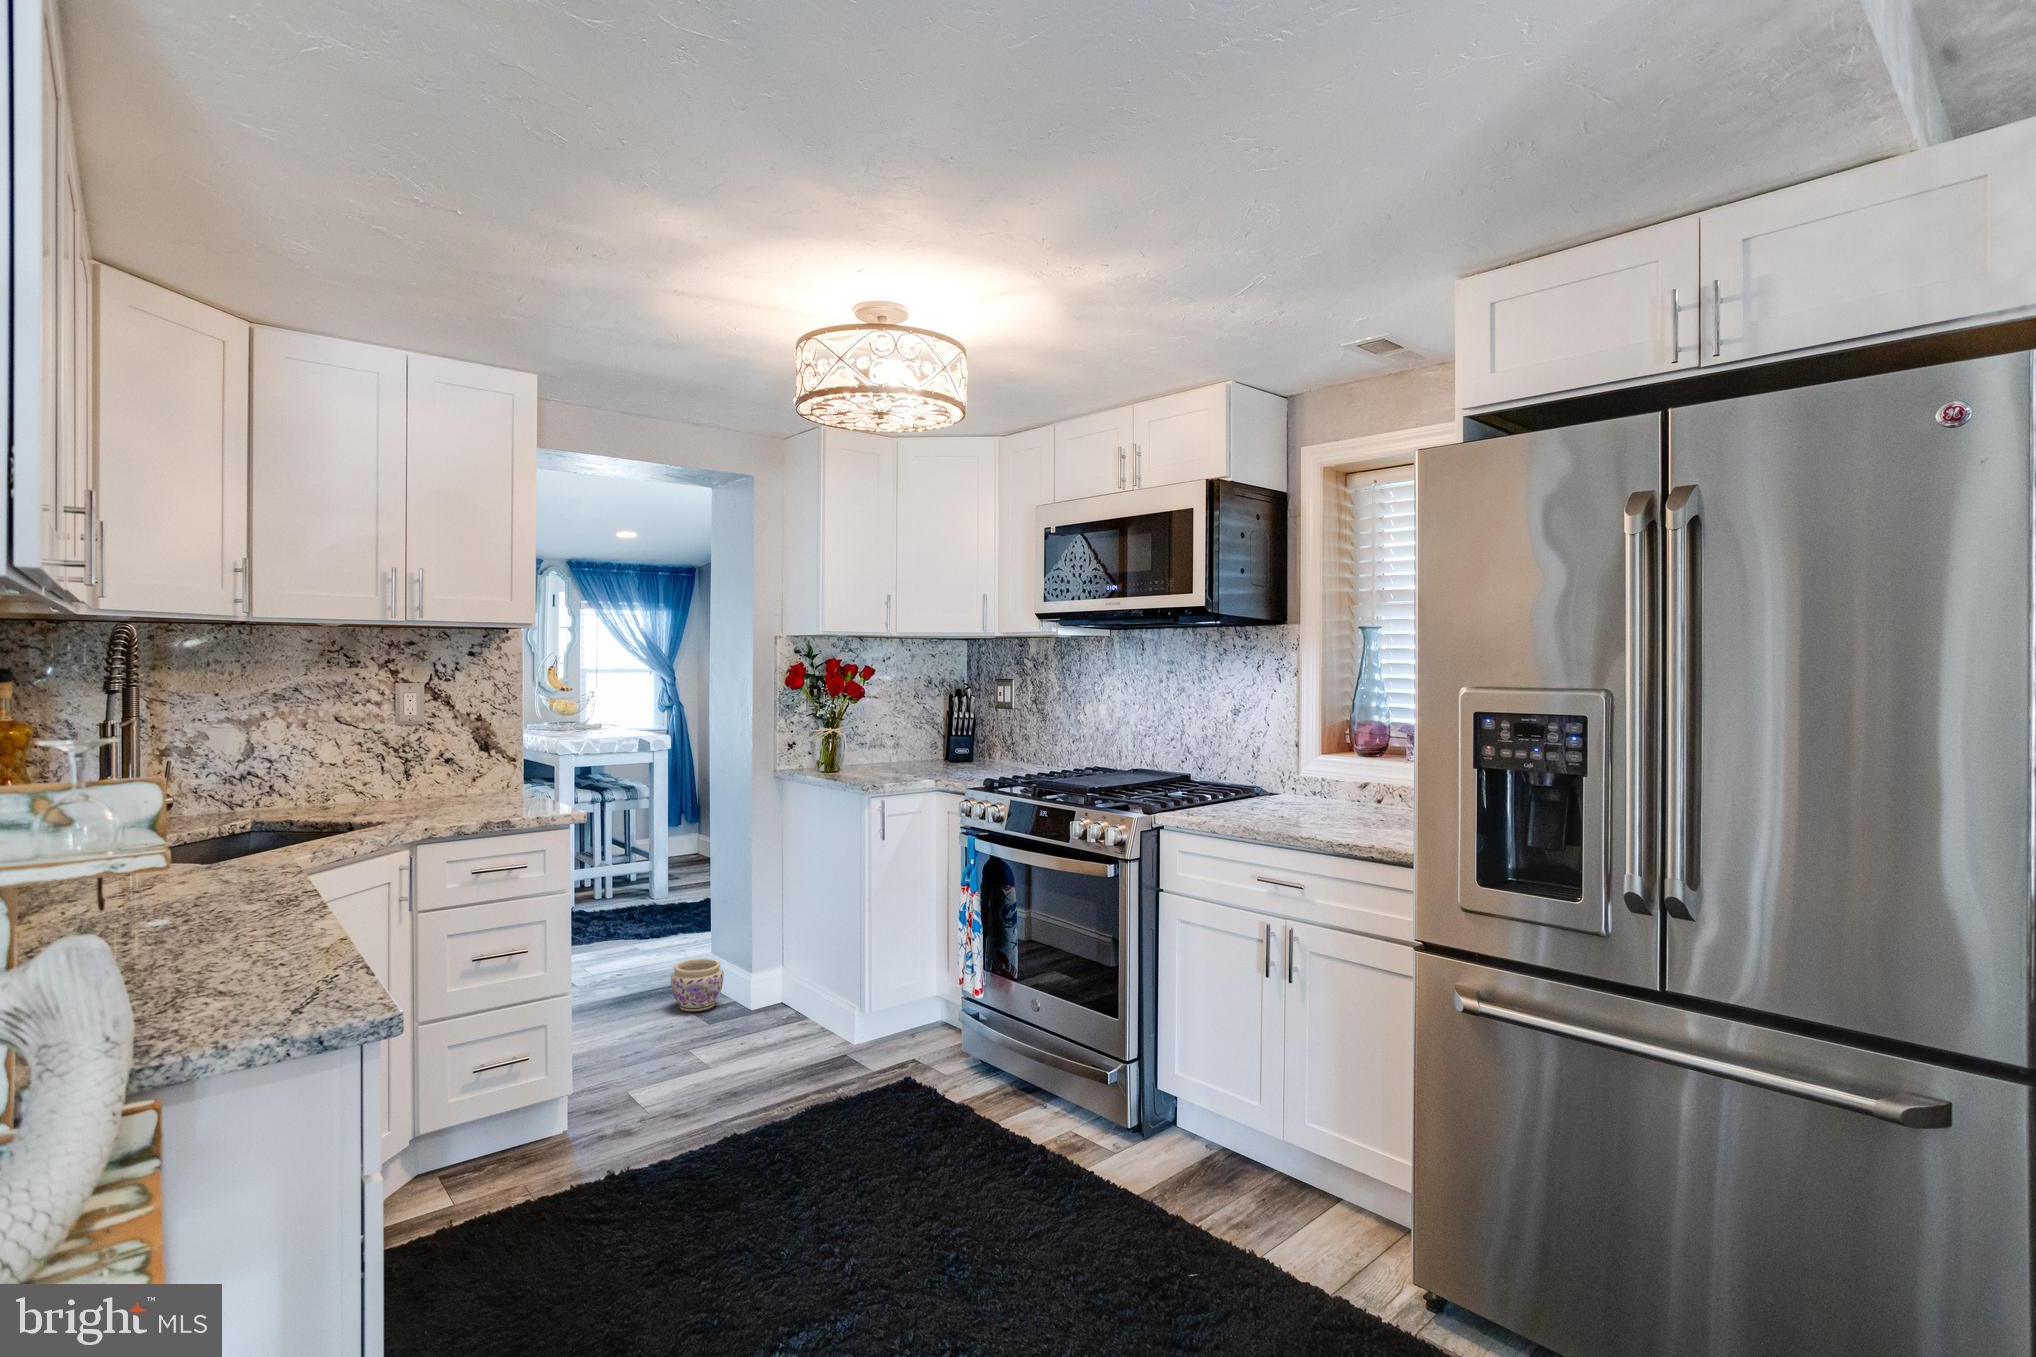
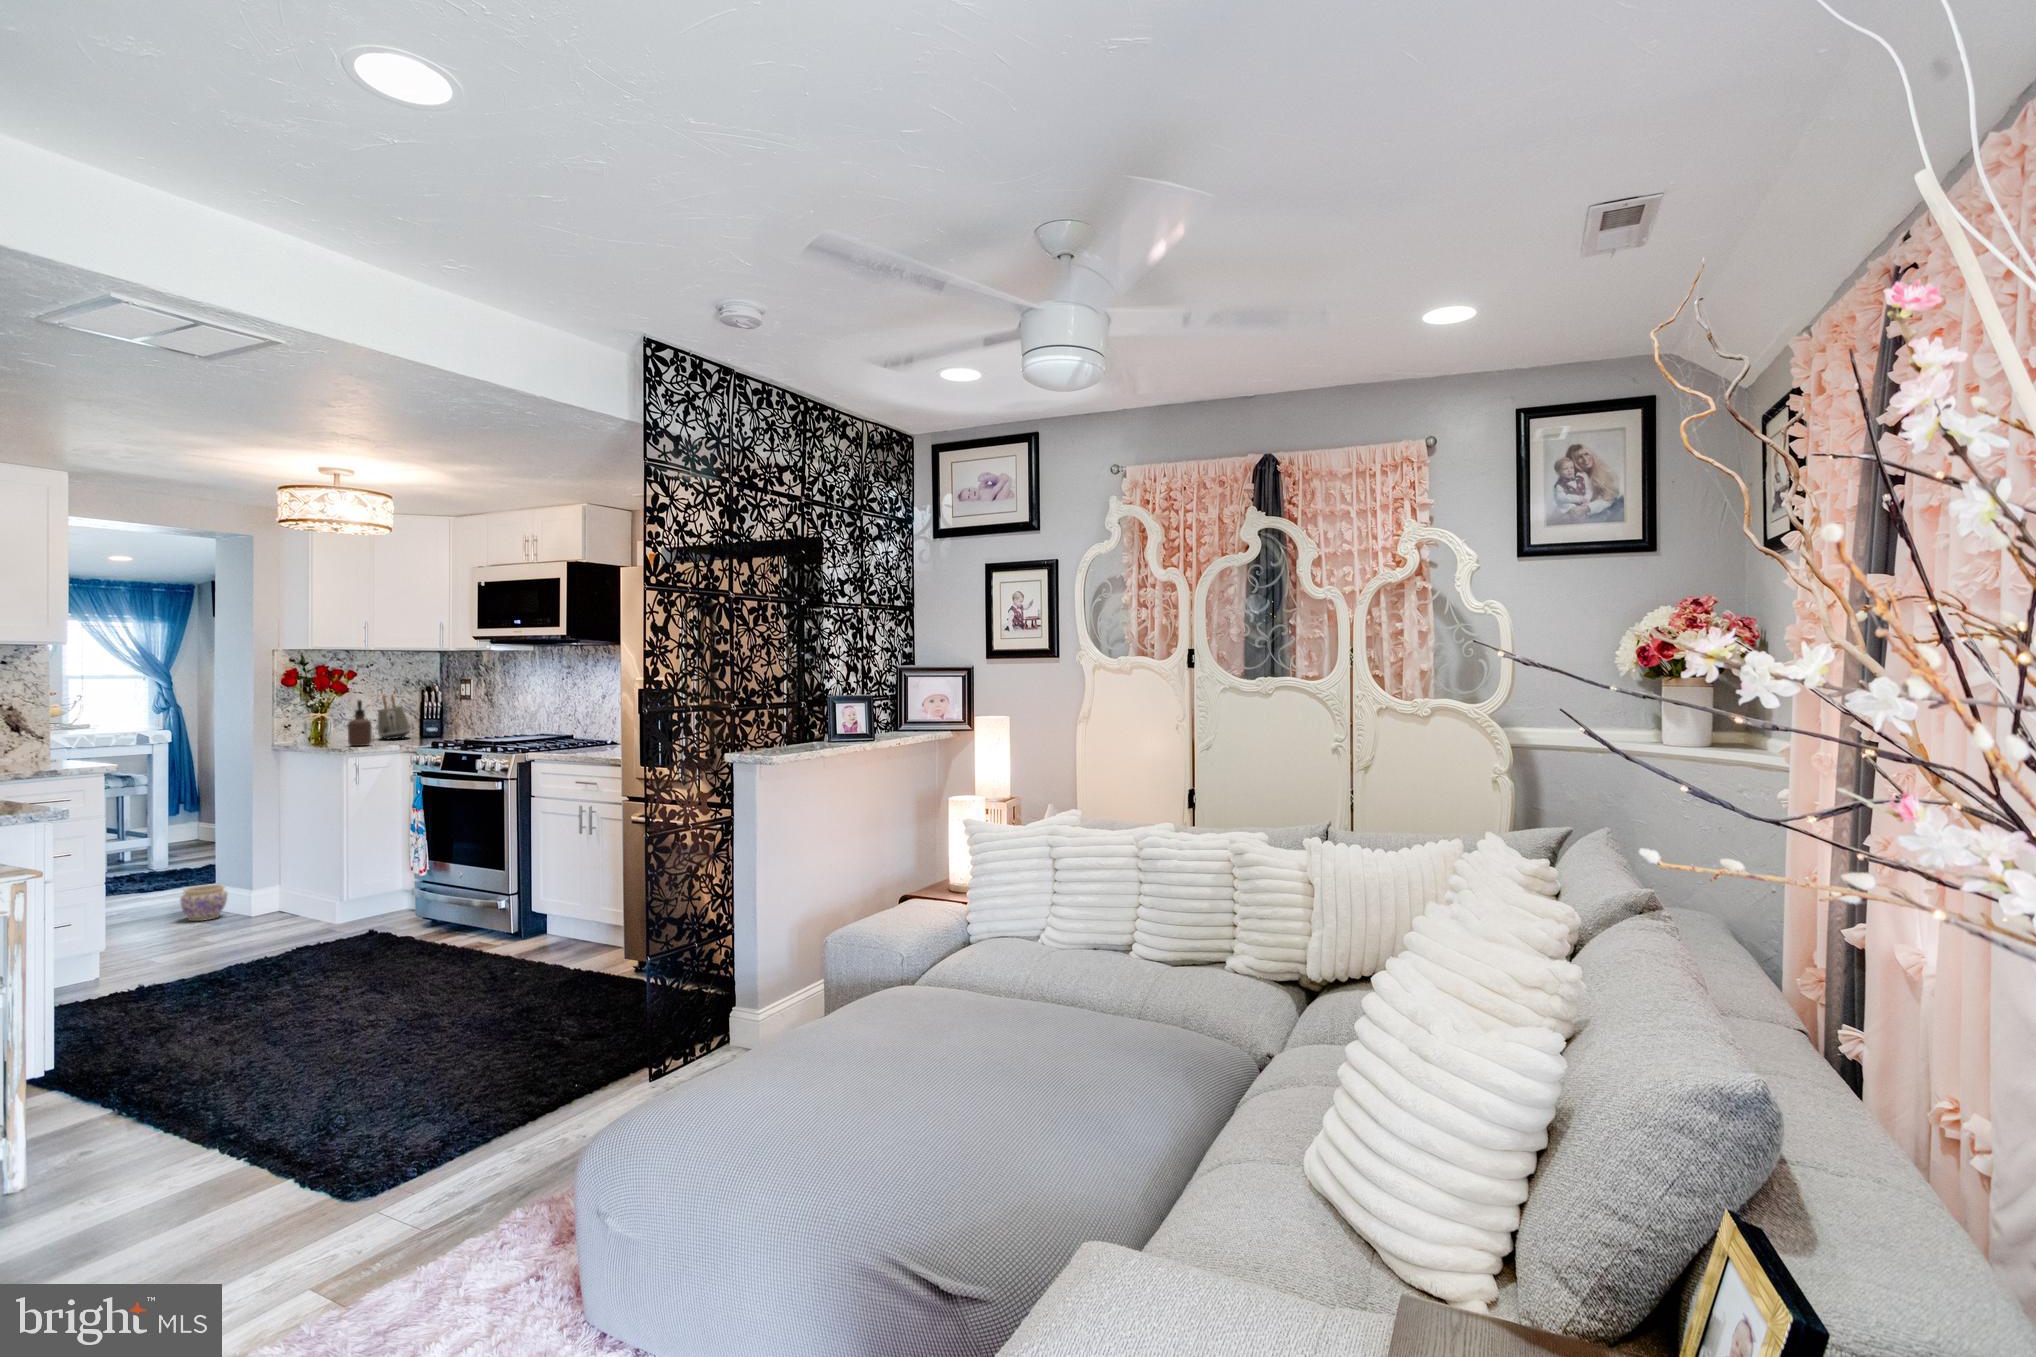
toaster: none [899,699,939,766] -> present [377,694,410,740]
soap dispenser: none [870,711,900,779] -> present [348,700,372,746]

